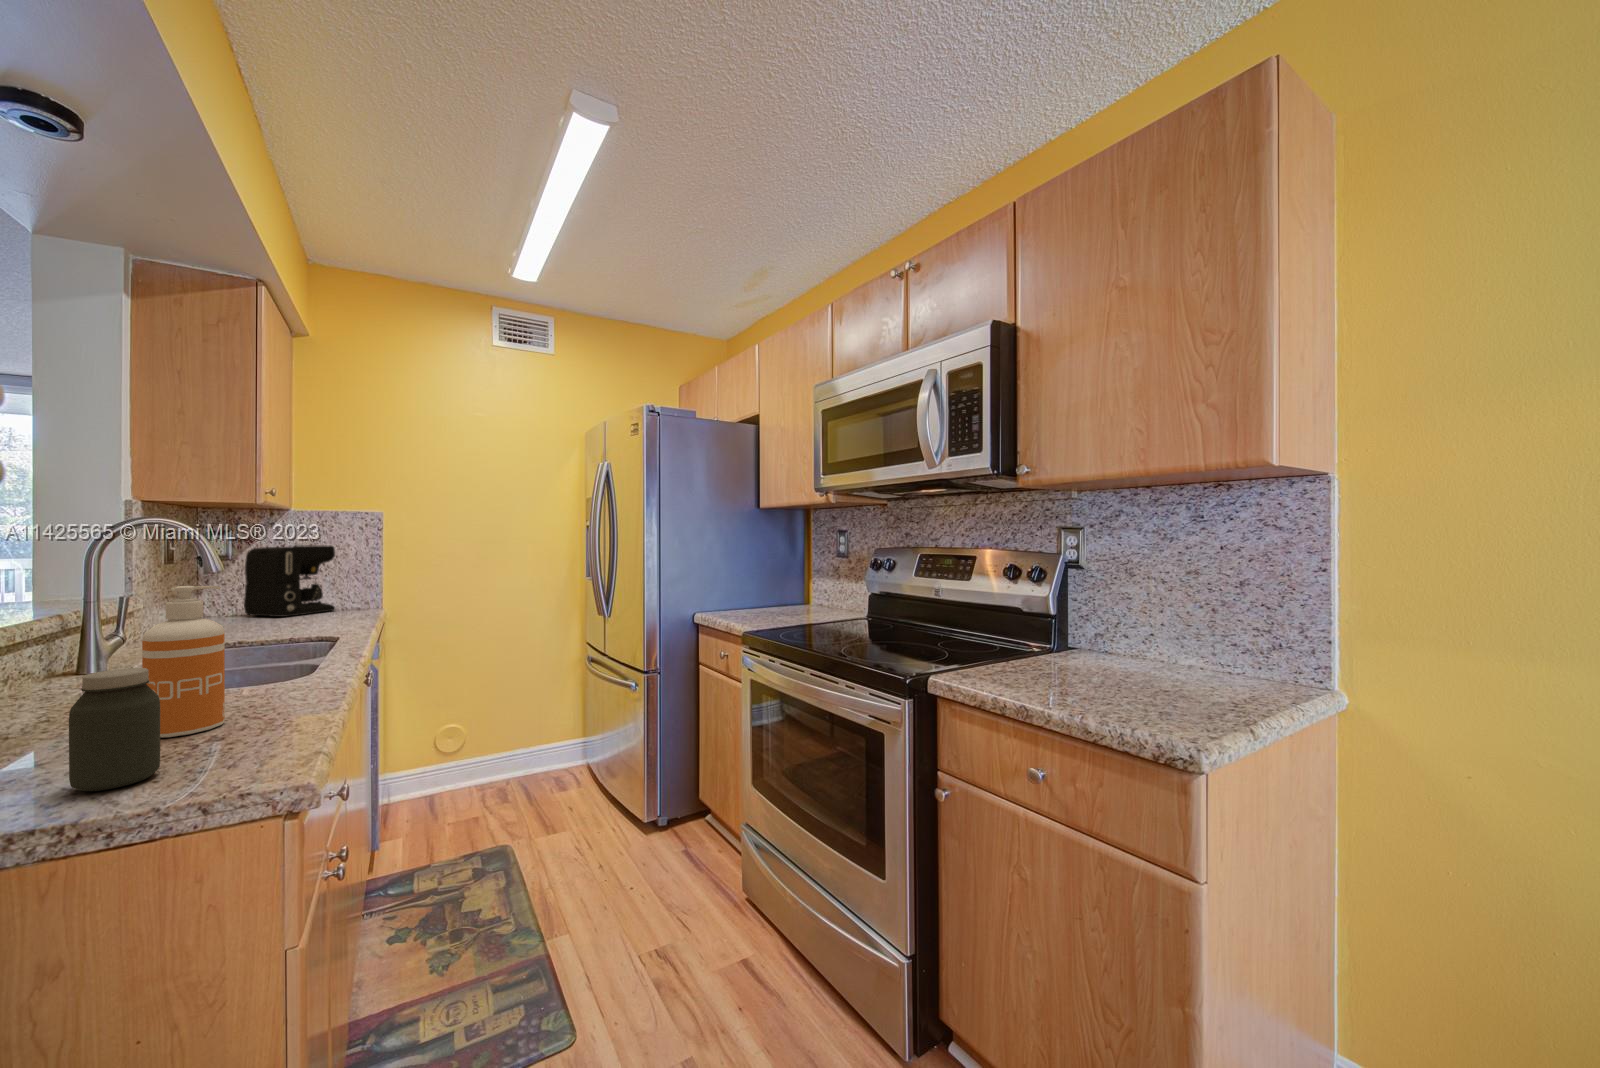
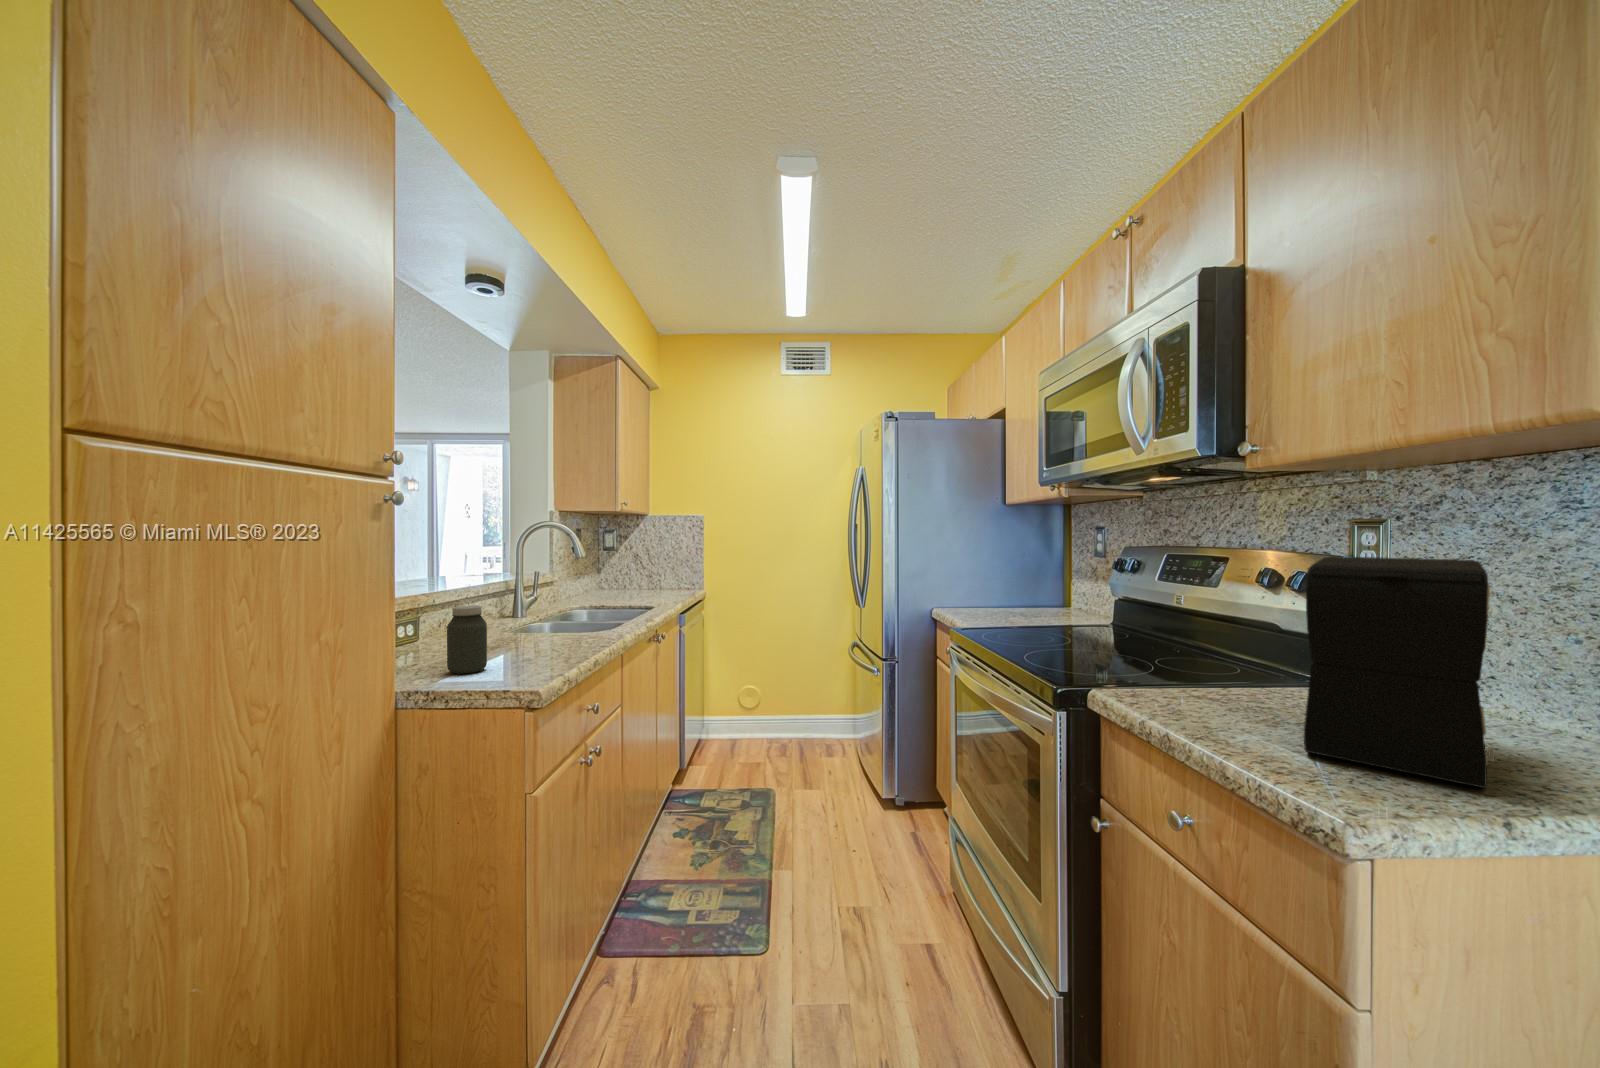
coffee maker: present [244,545,335,617] -> present [1304,556,1495,788]
soap dispenser: present [142,586,225,738] -> none [500,559,540,652]

